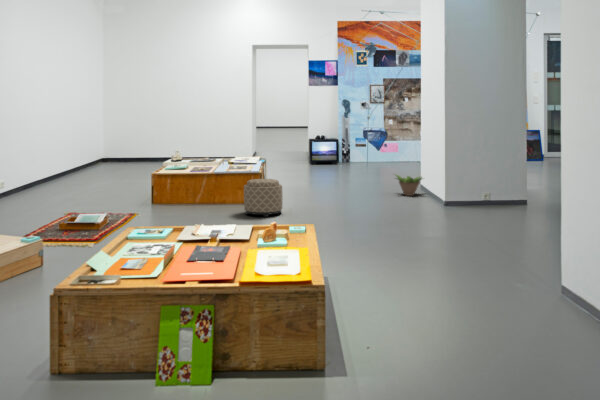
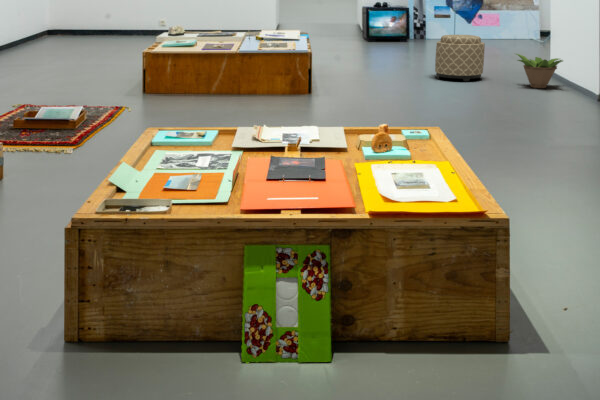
ottoman: present [244,179,283,217] -> present [435,35,485,81]

